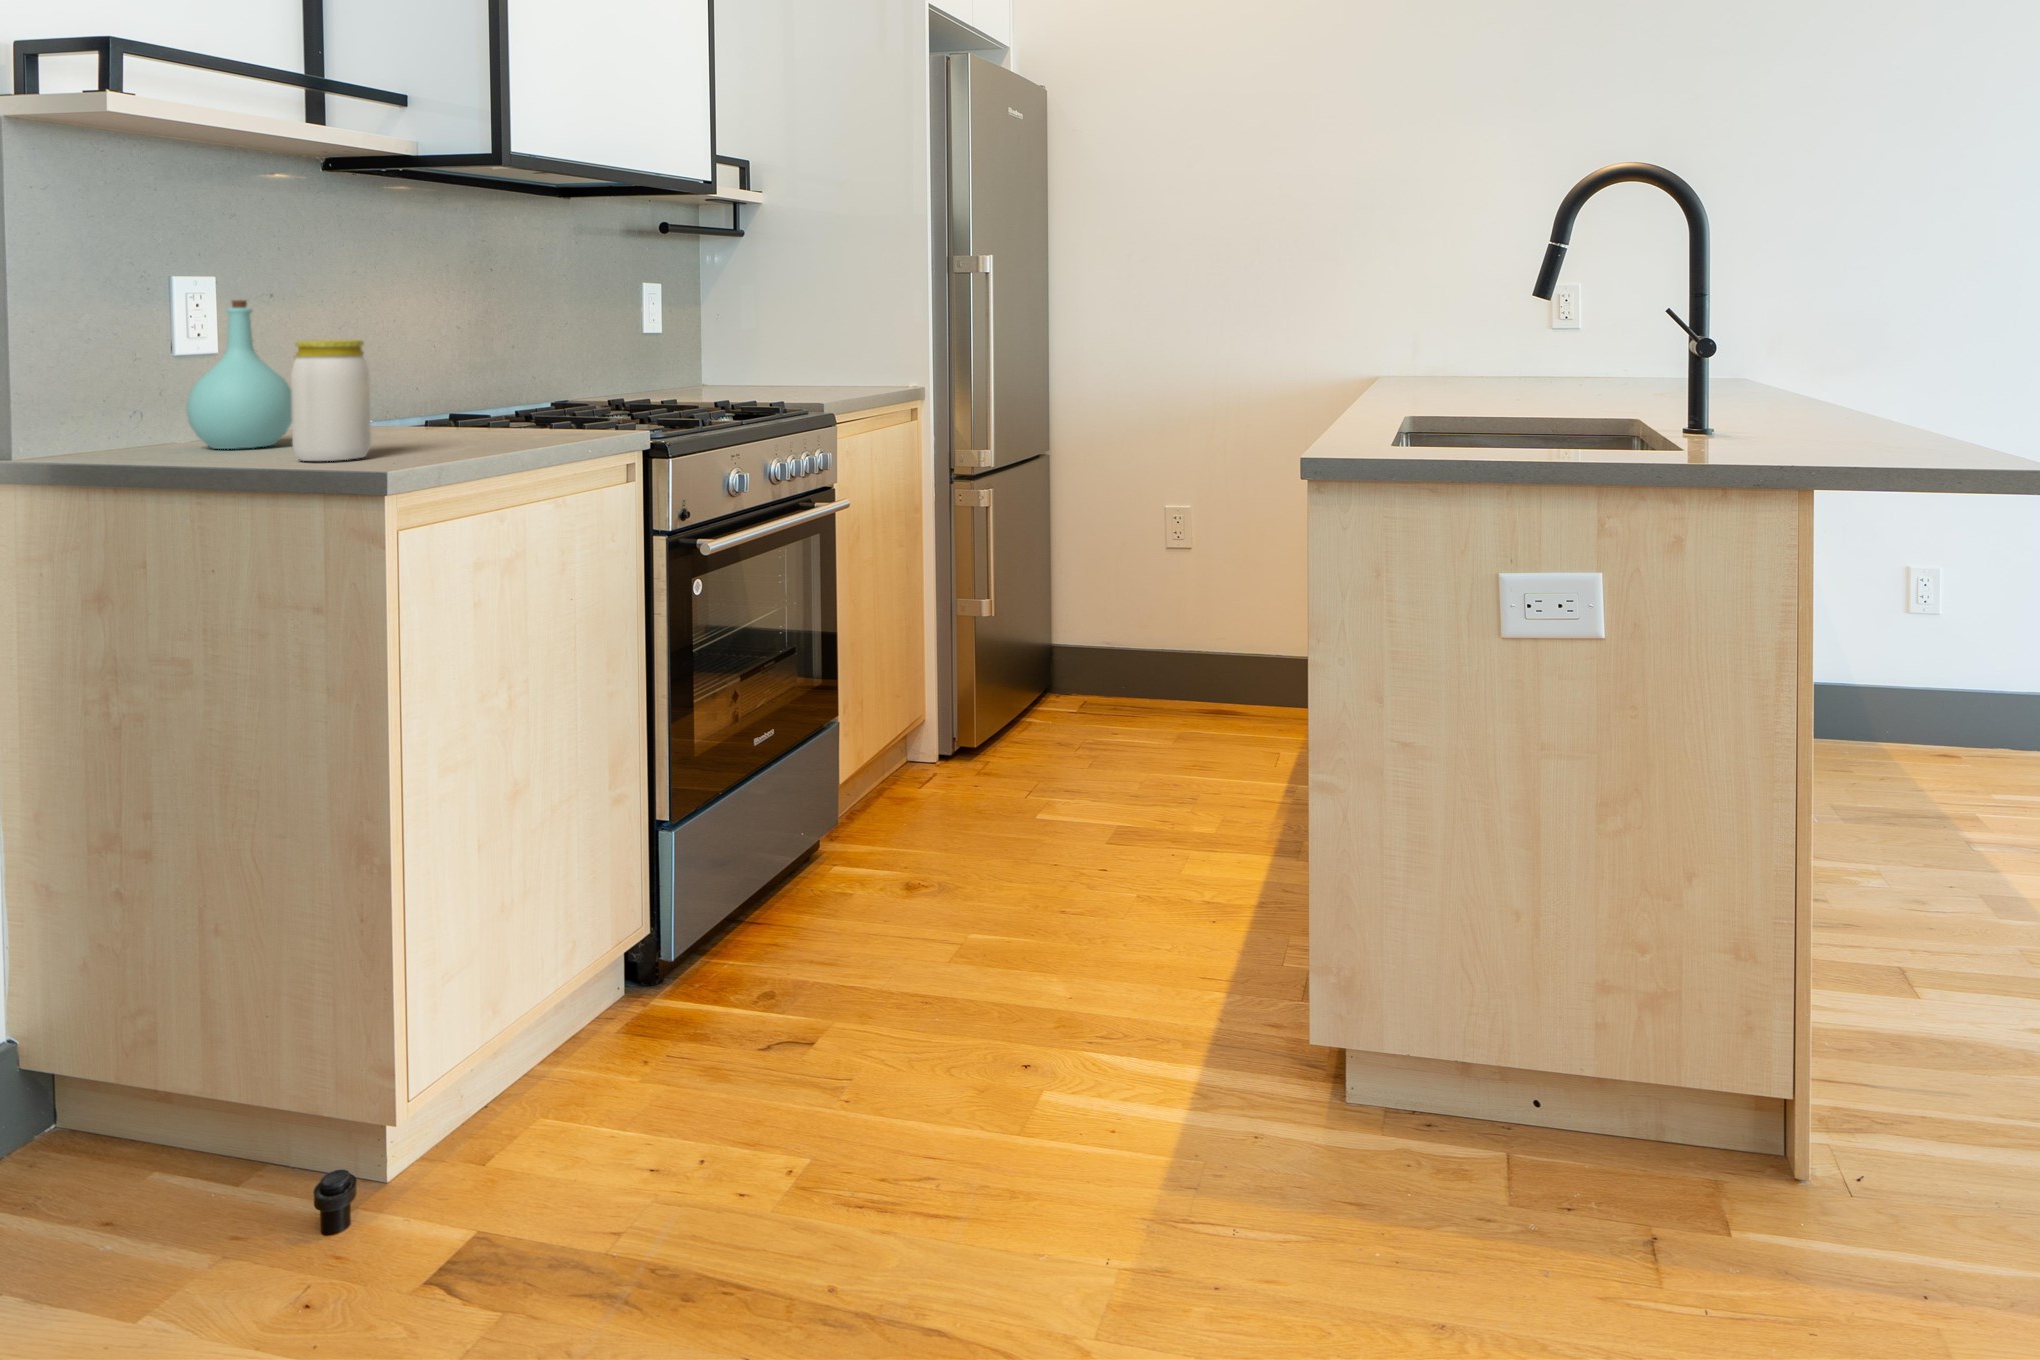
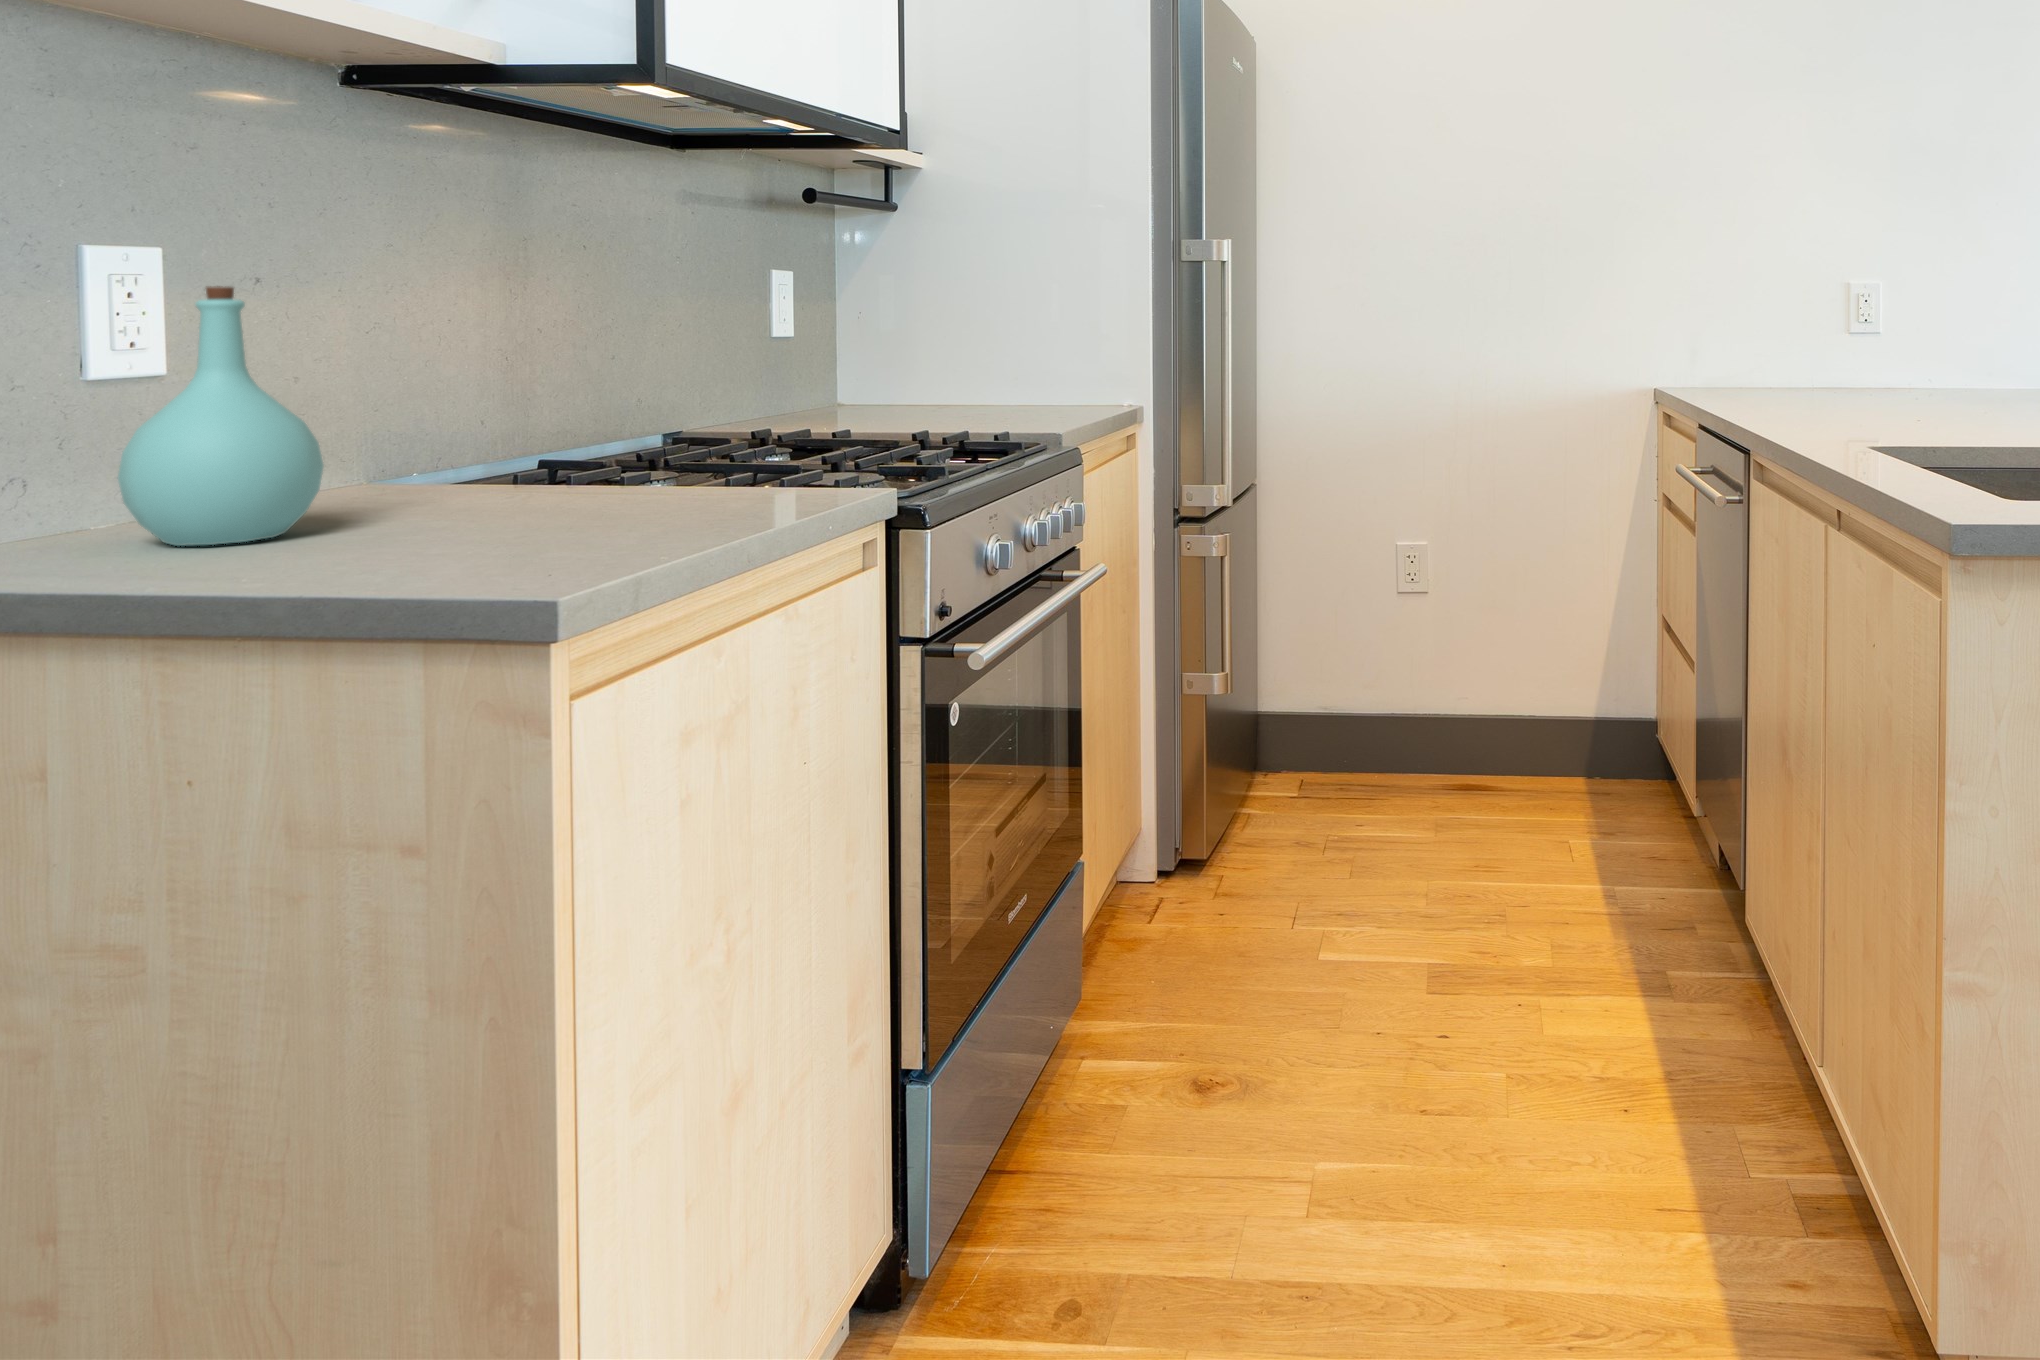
jar: present [291,340,371,461] -> none [341,356,489,574]

